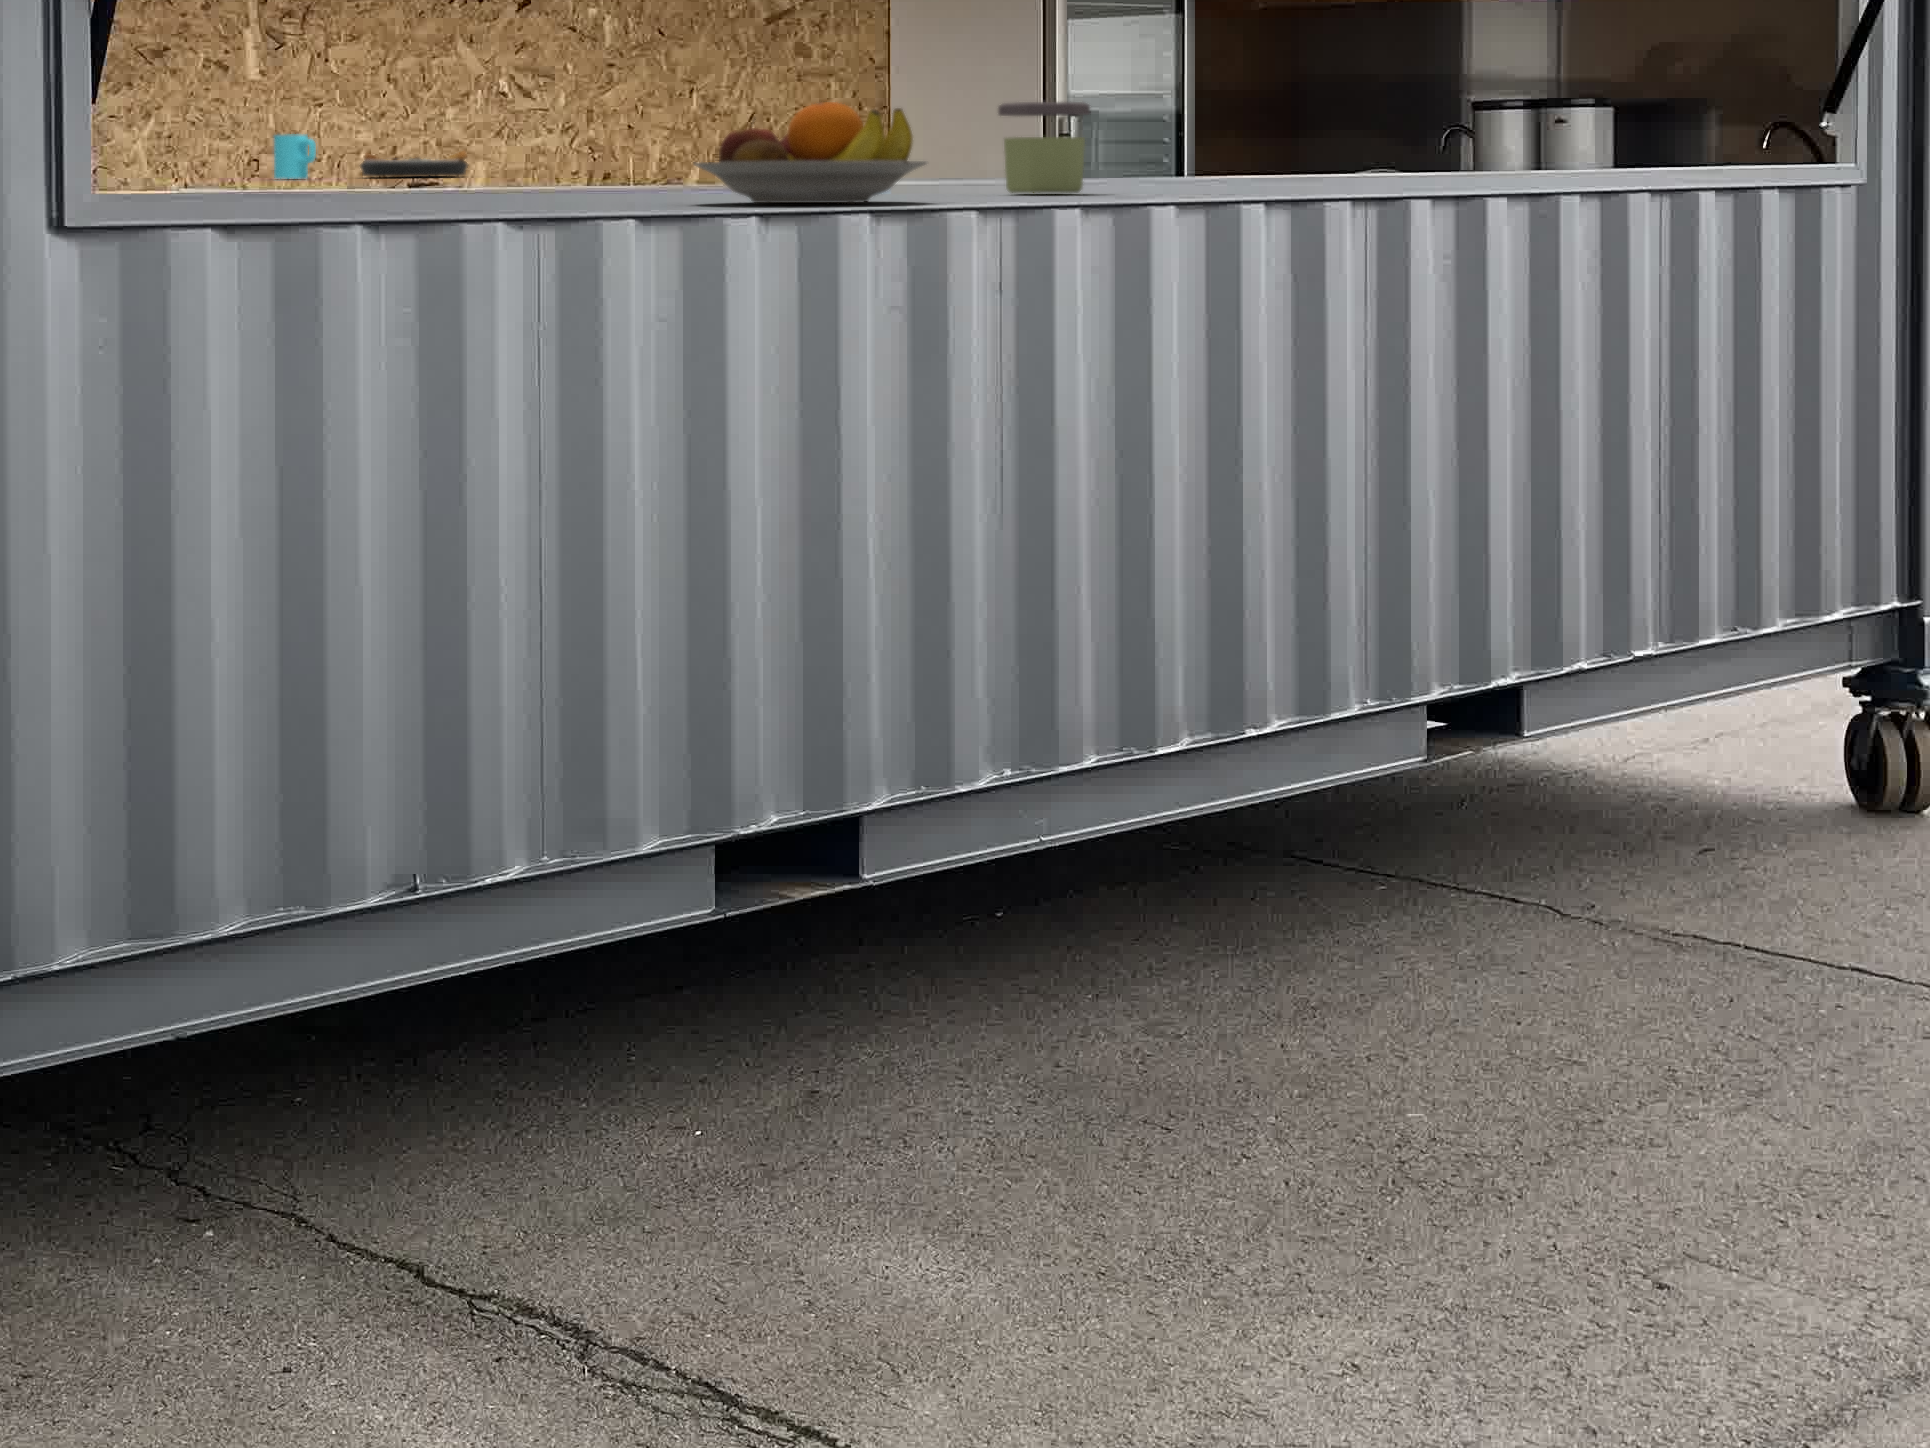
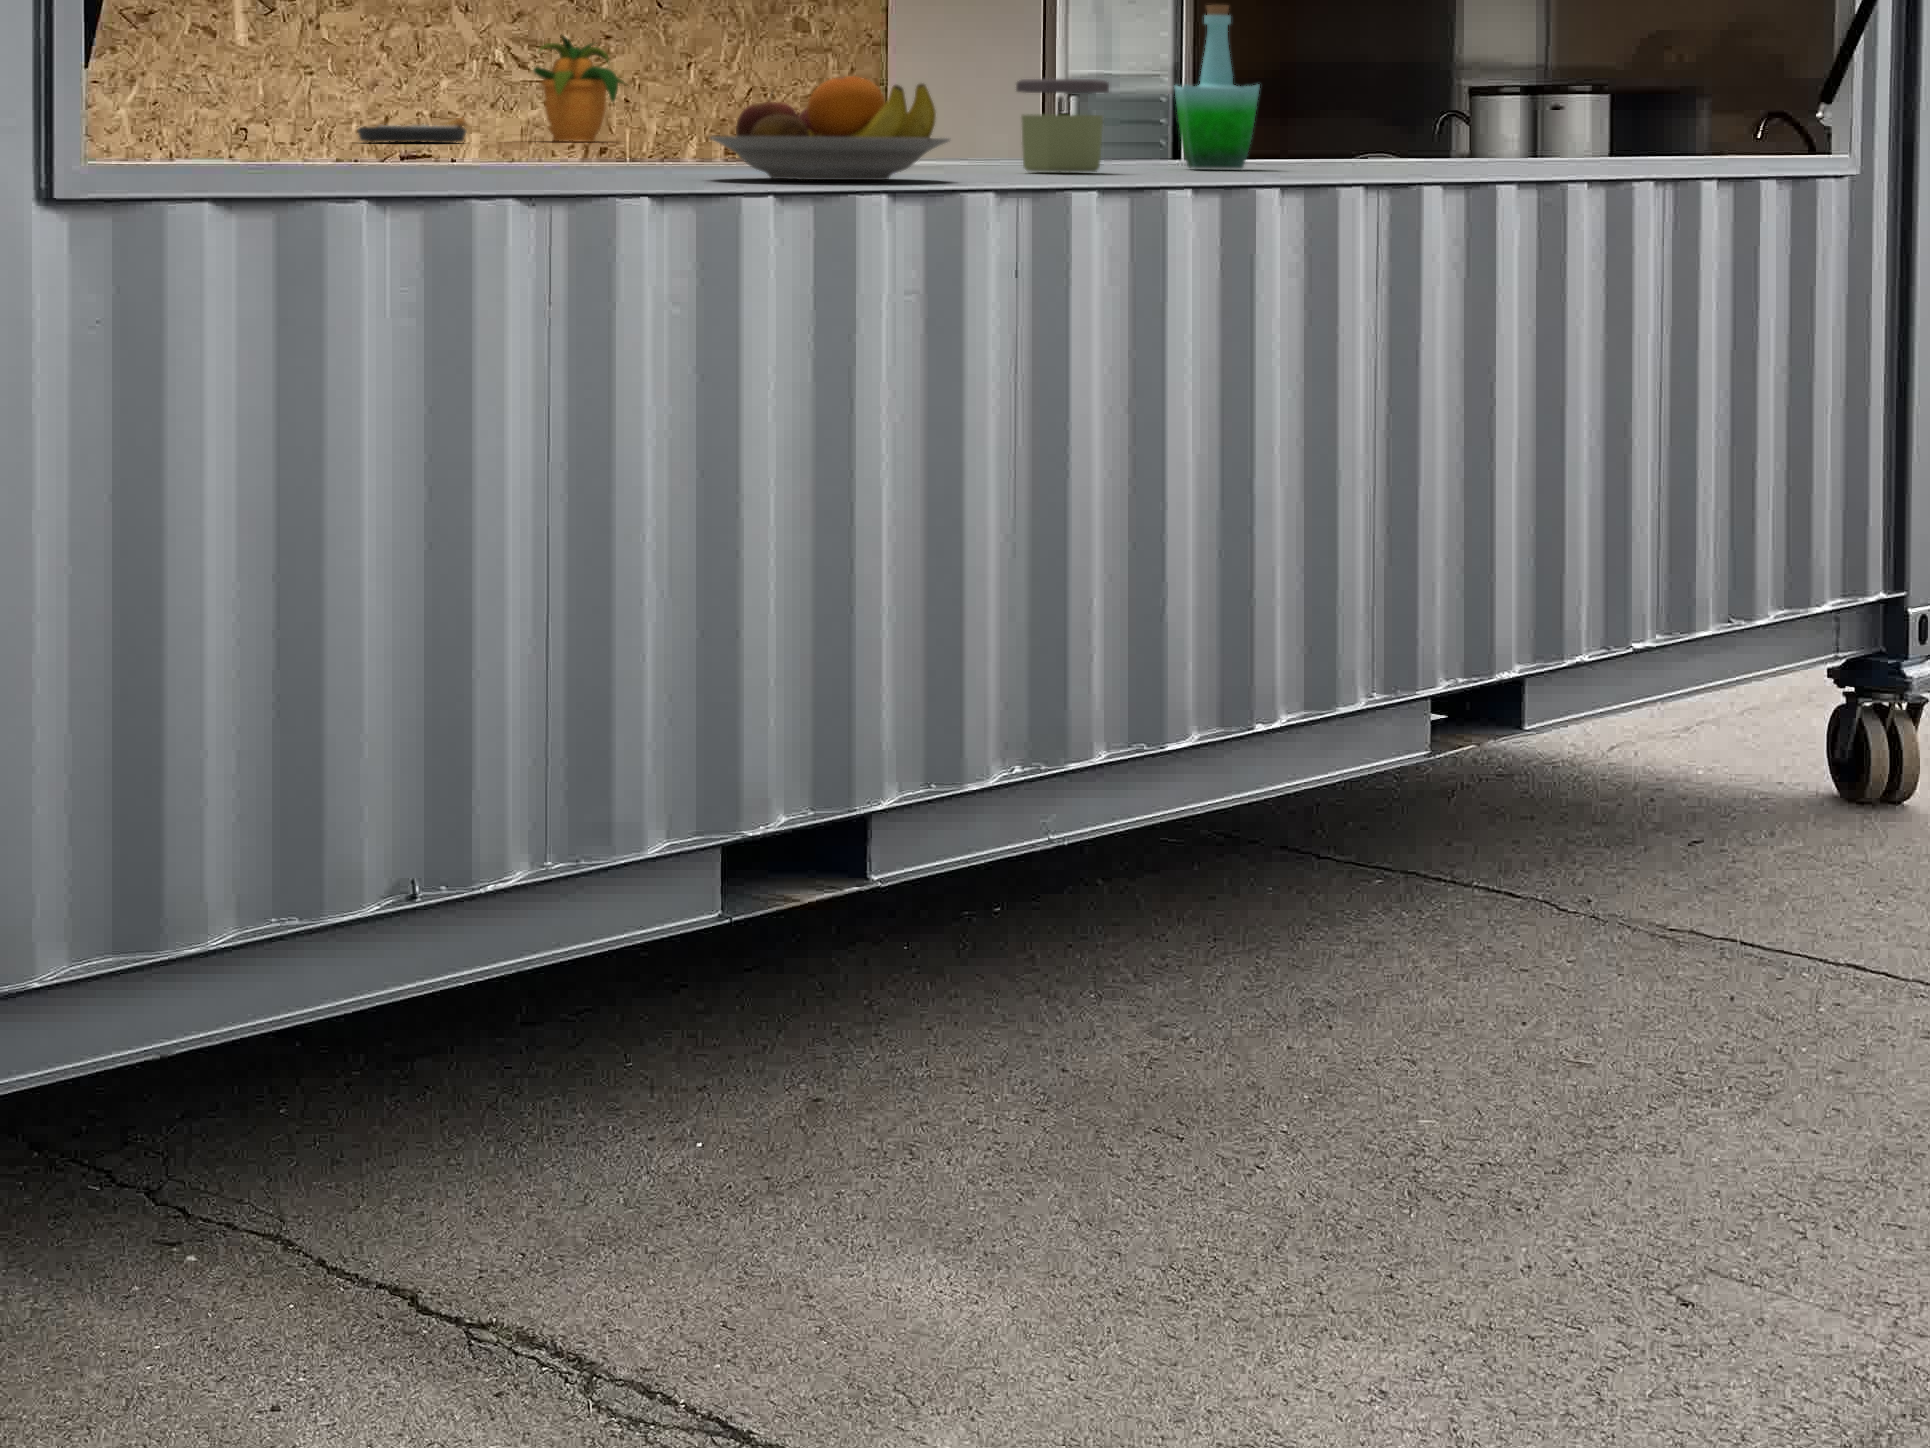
bottle: none [1159,27,1243,189] -> present [1175,5,1260,169]
potted plant: none [501,67,633,174] -> present [533,36,625,142]
cup: present [274,134,316,179] -> none [270,98,313,143]

